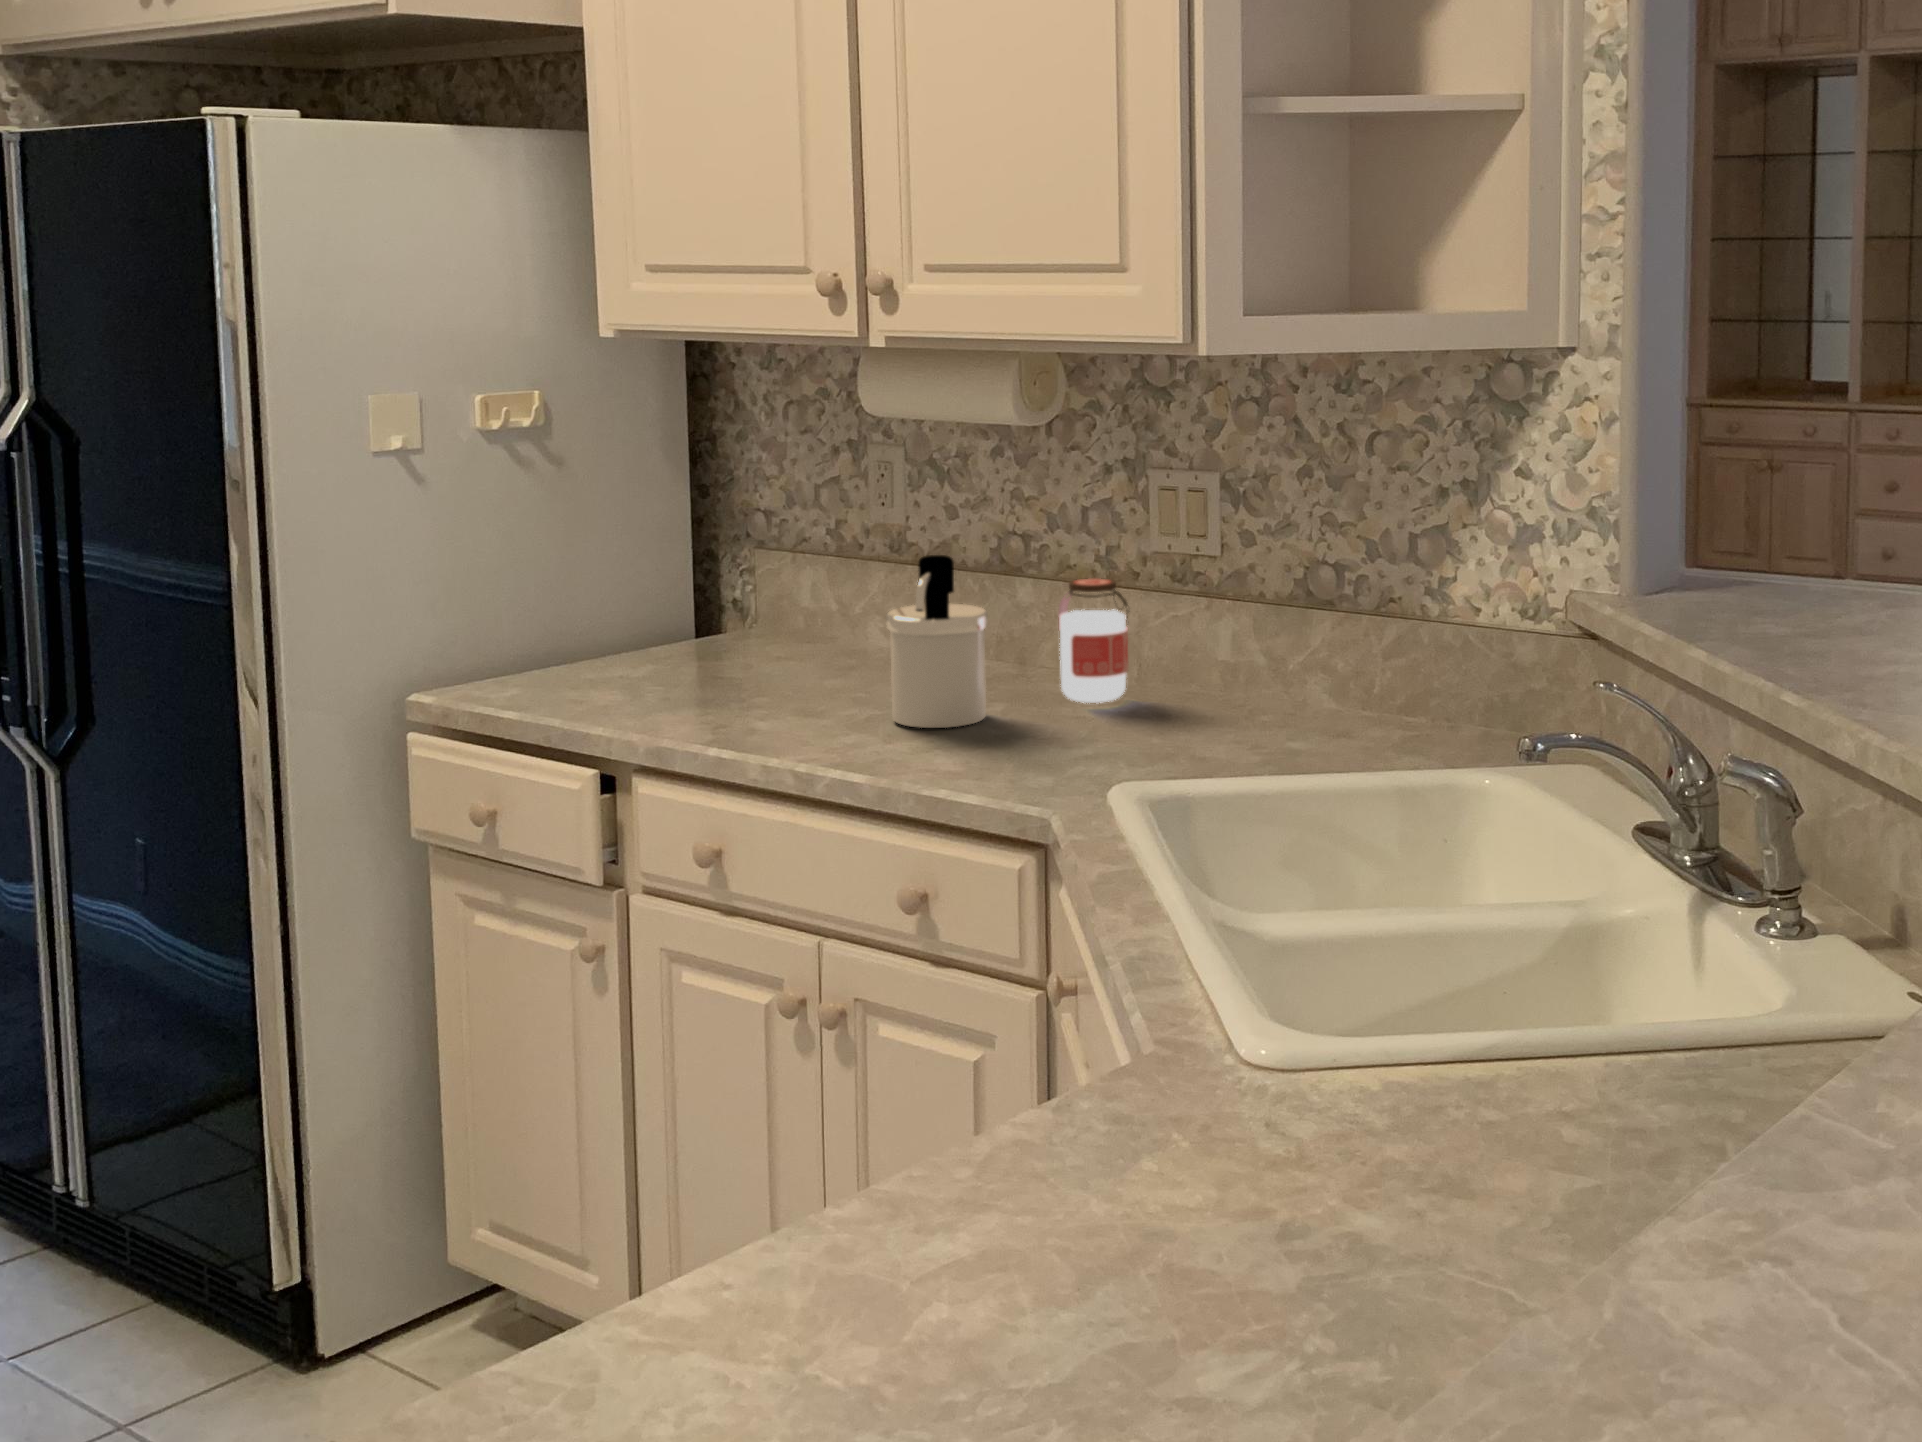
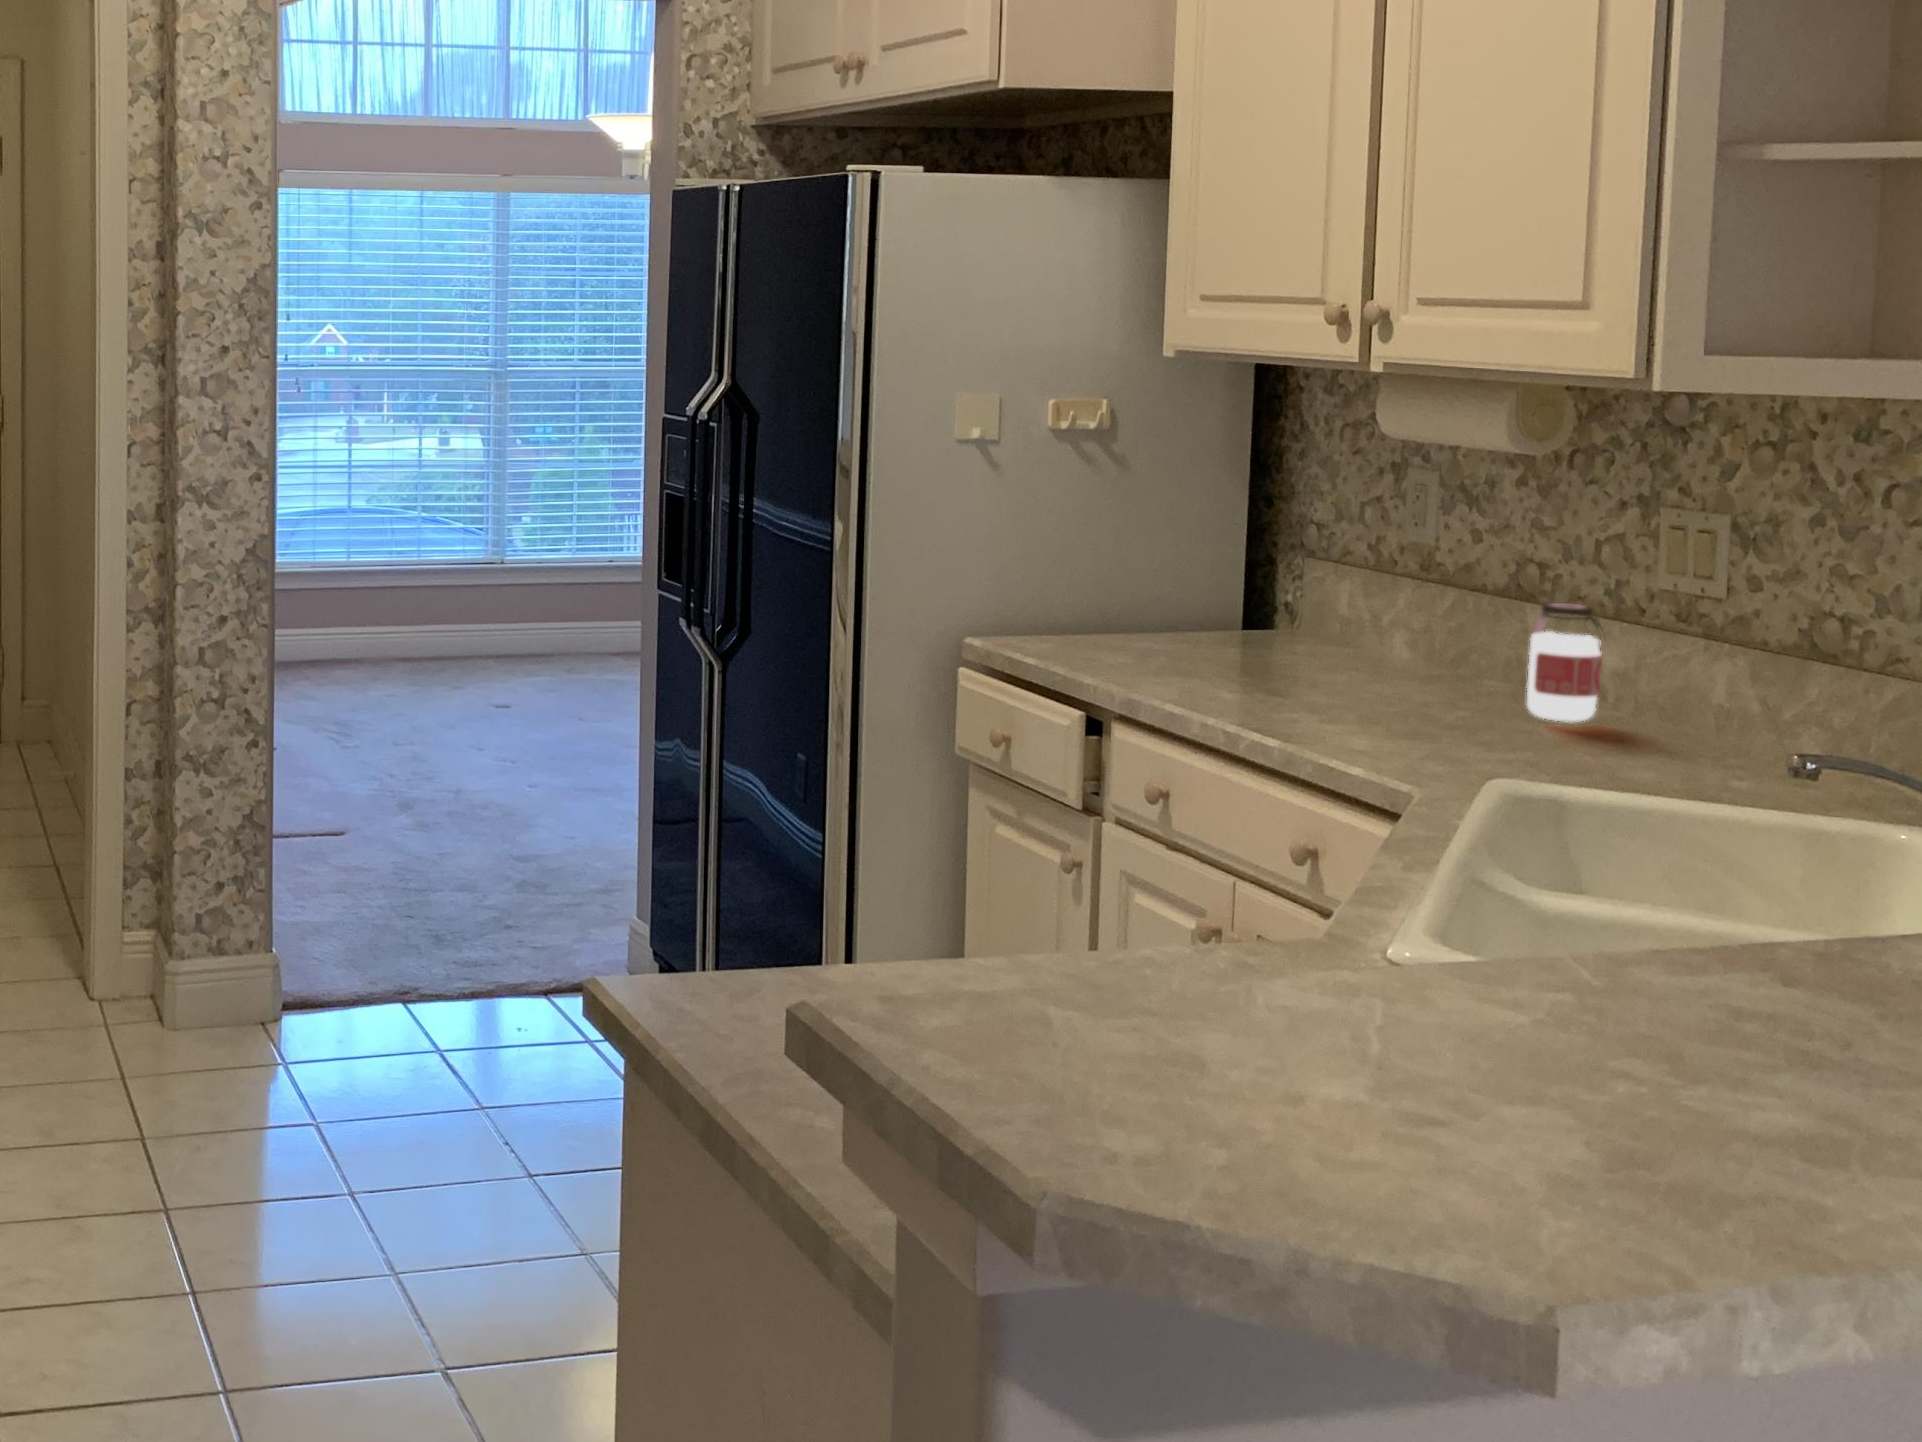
soap dispenser: present [886,555,988,728] -> none [1348,562,1450,720]

